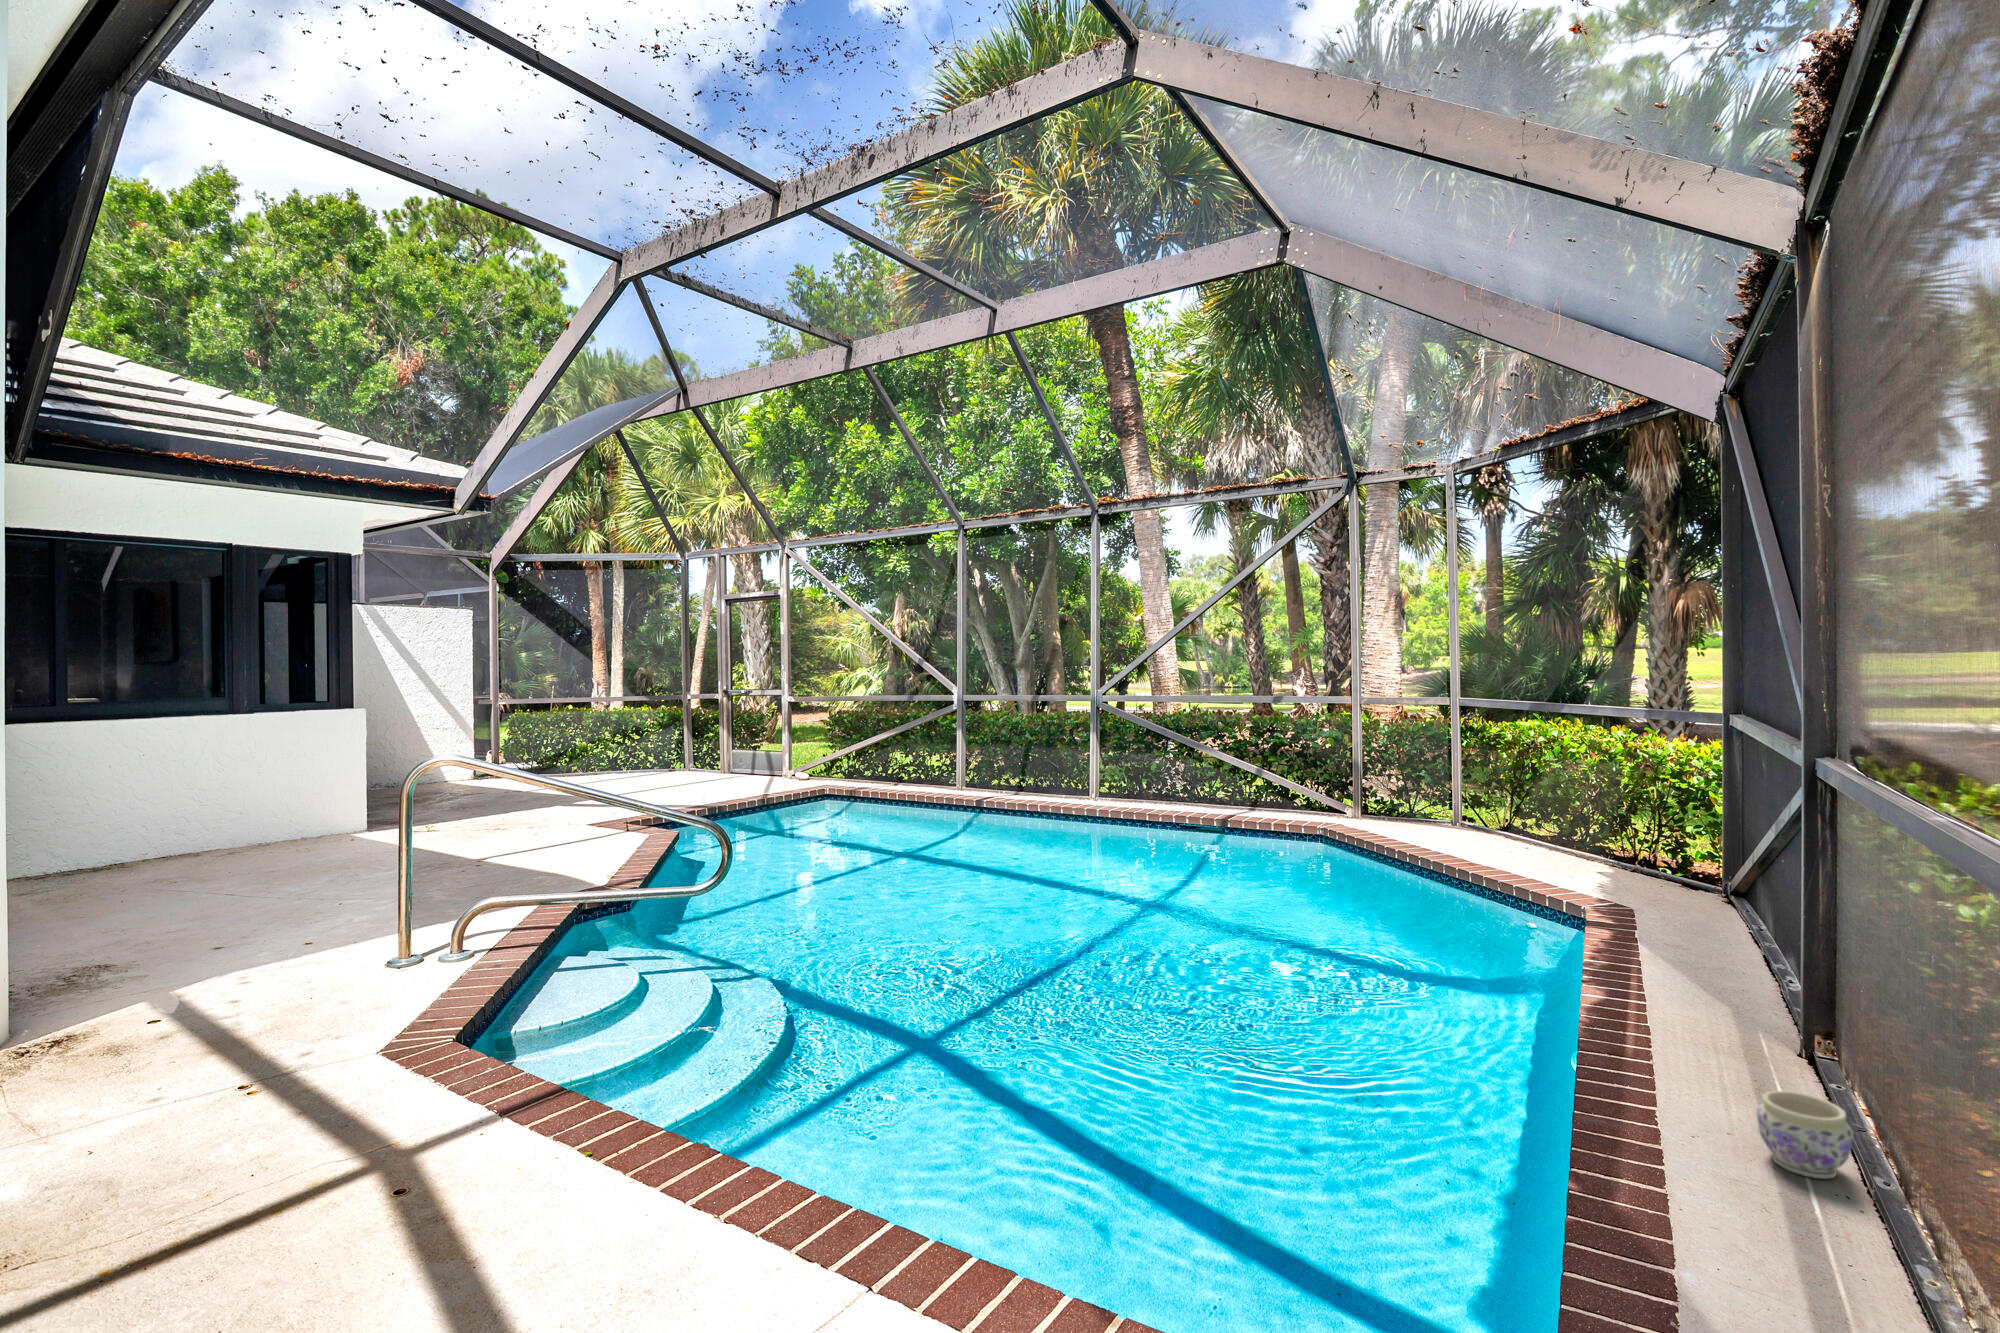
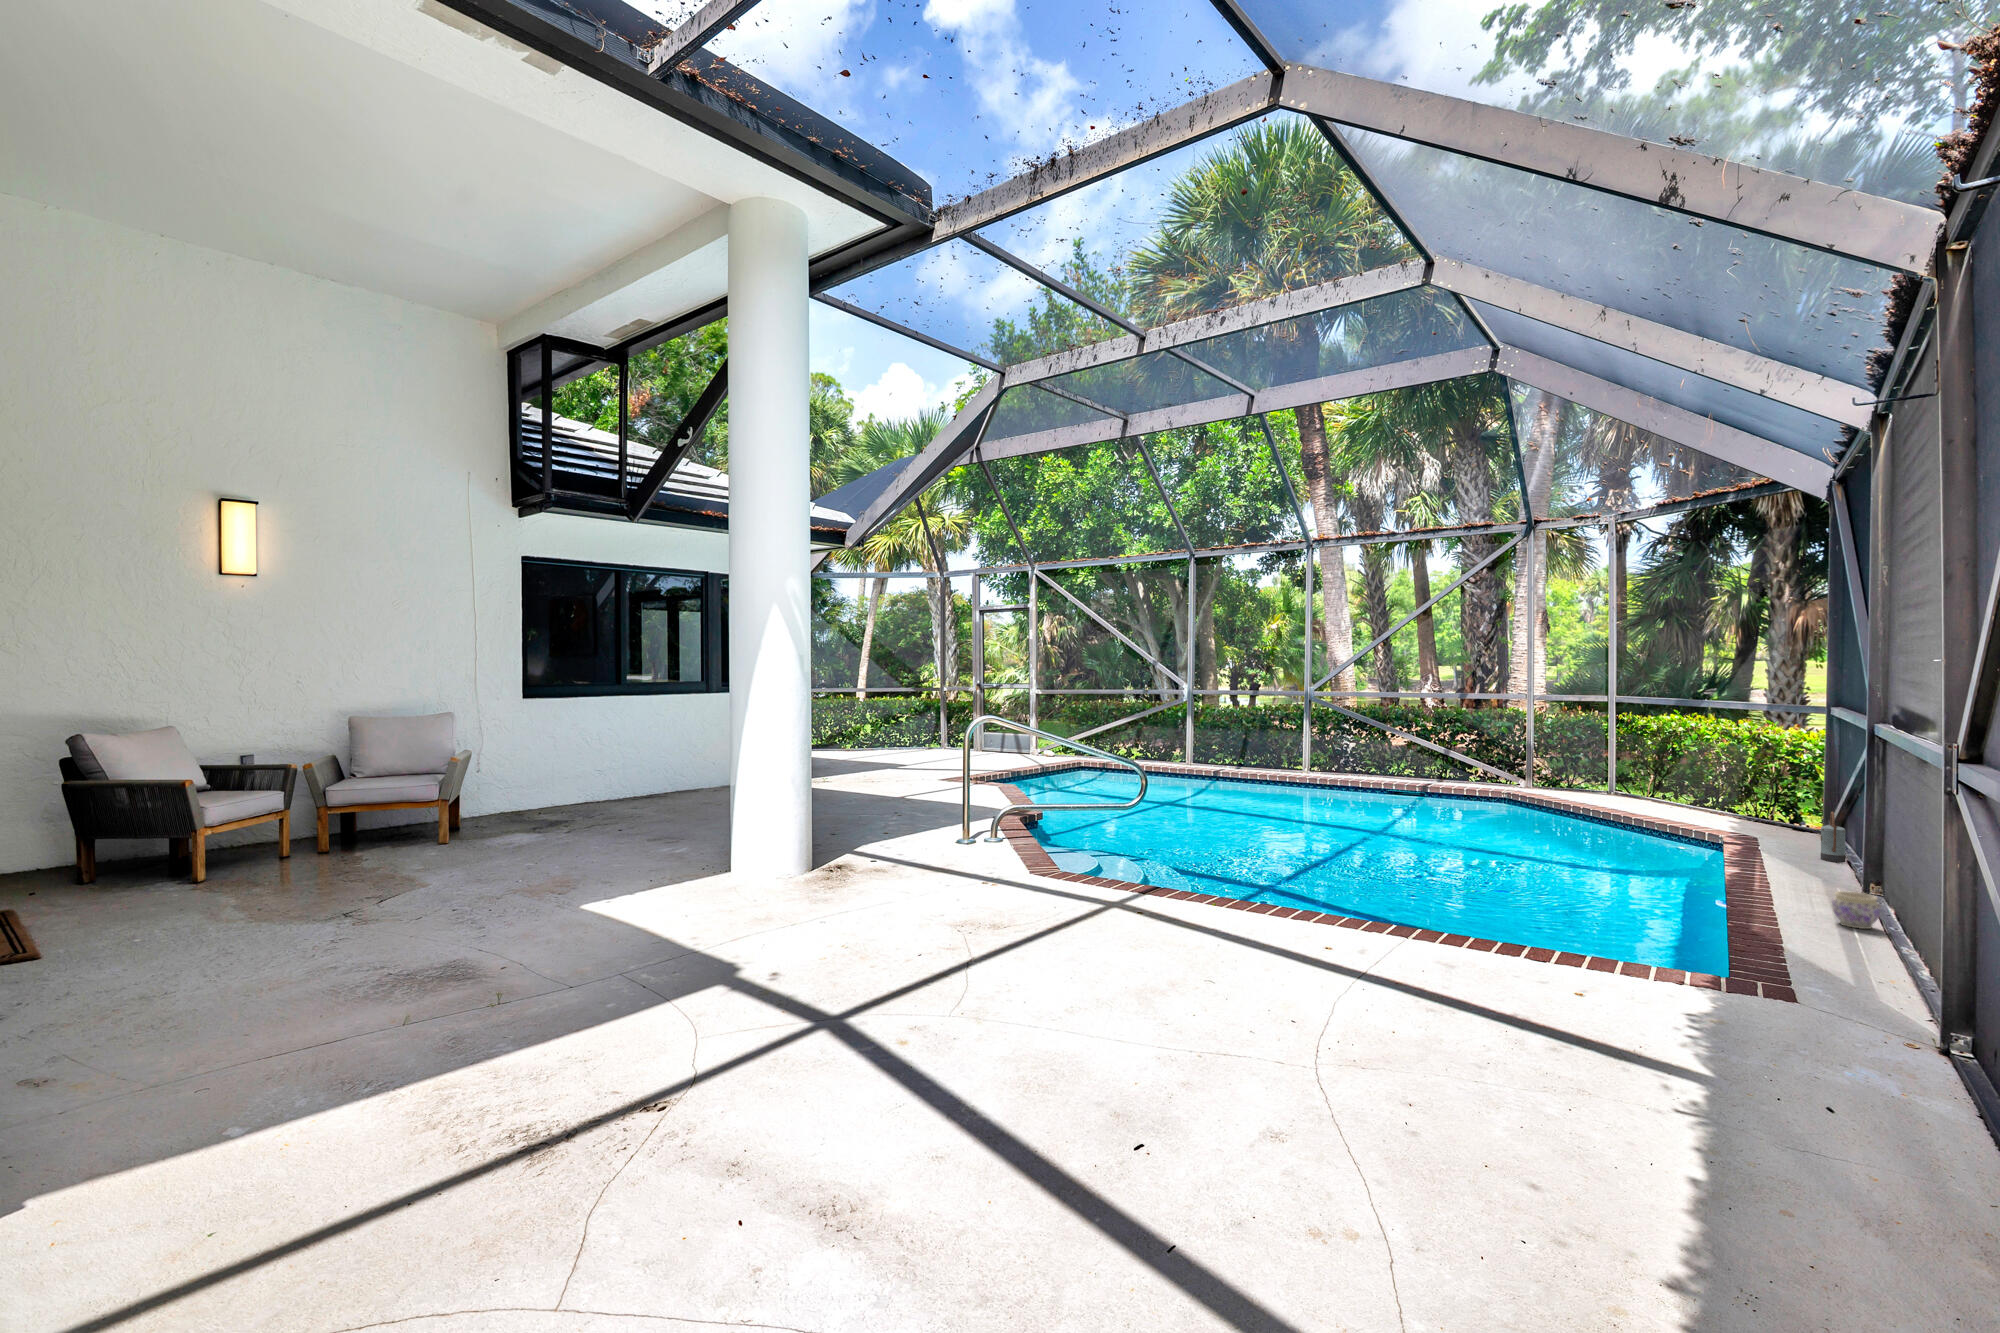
watering can: none [1723,875,1761,957] -> present [1821,812,1846,862]

